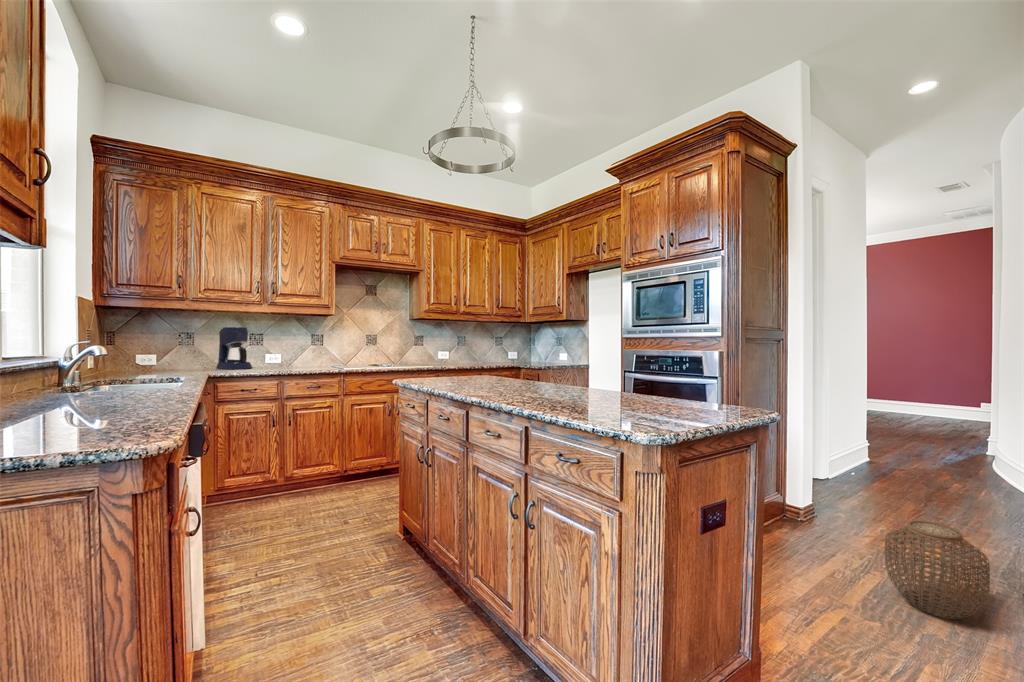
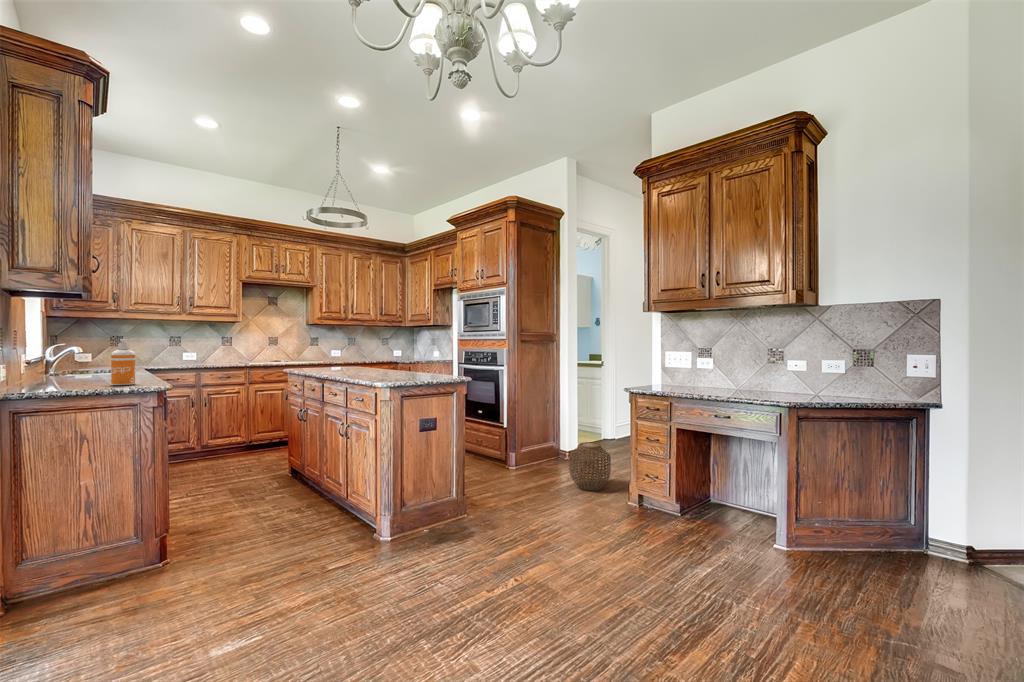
soap dispenser: none [70,327,125,430] -> present [111,339,135,385]
coffee maker: present [216,327,252,369] -> none [142,332,173,364]

